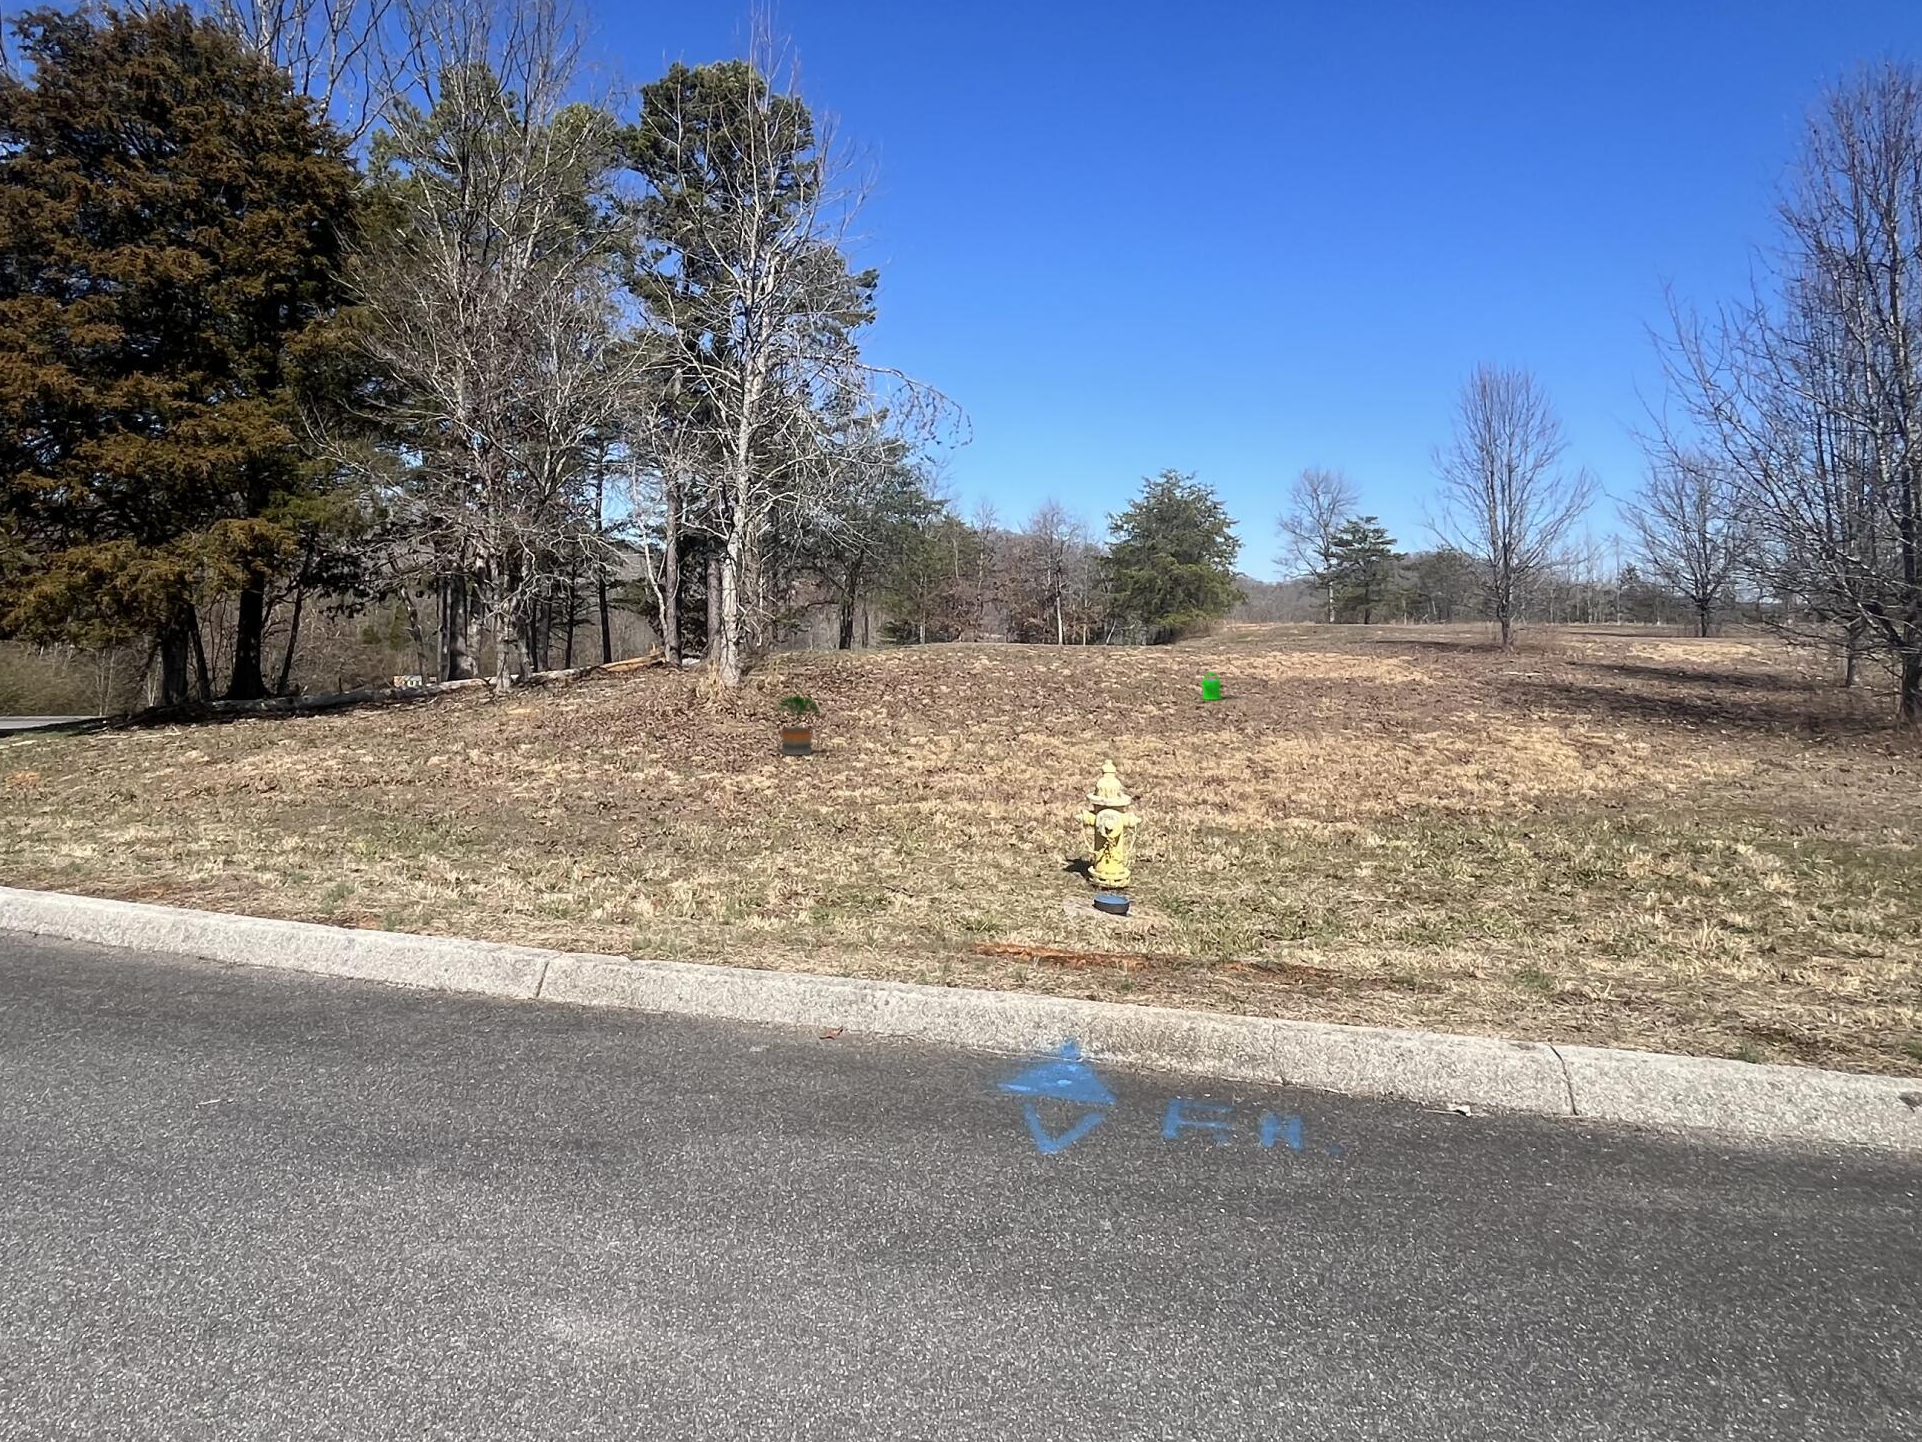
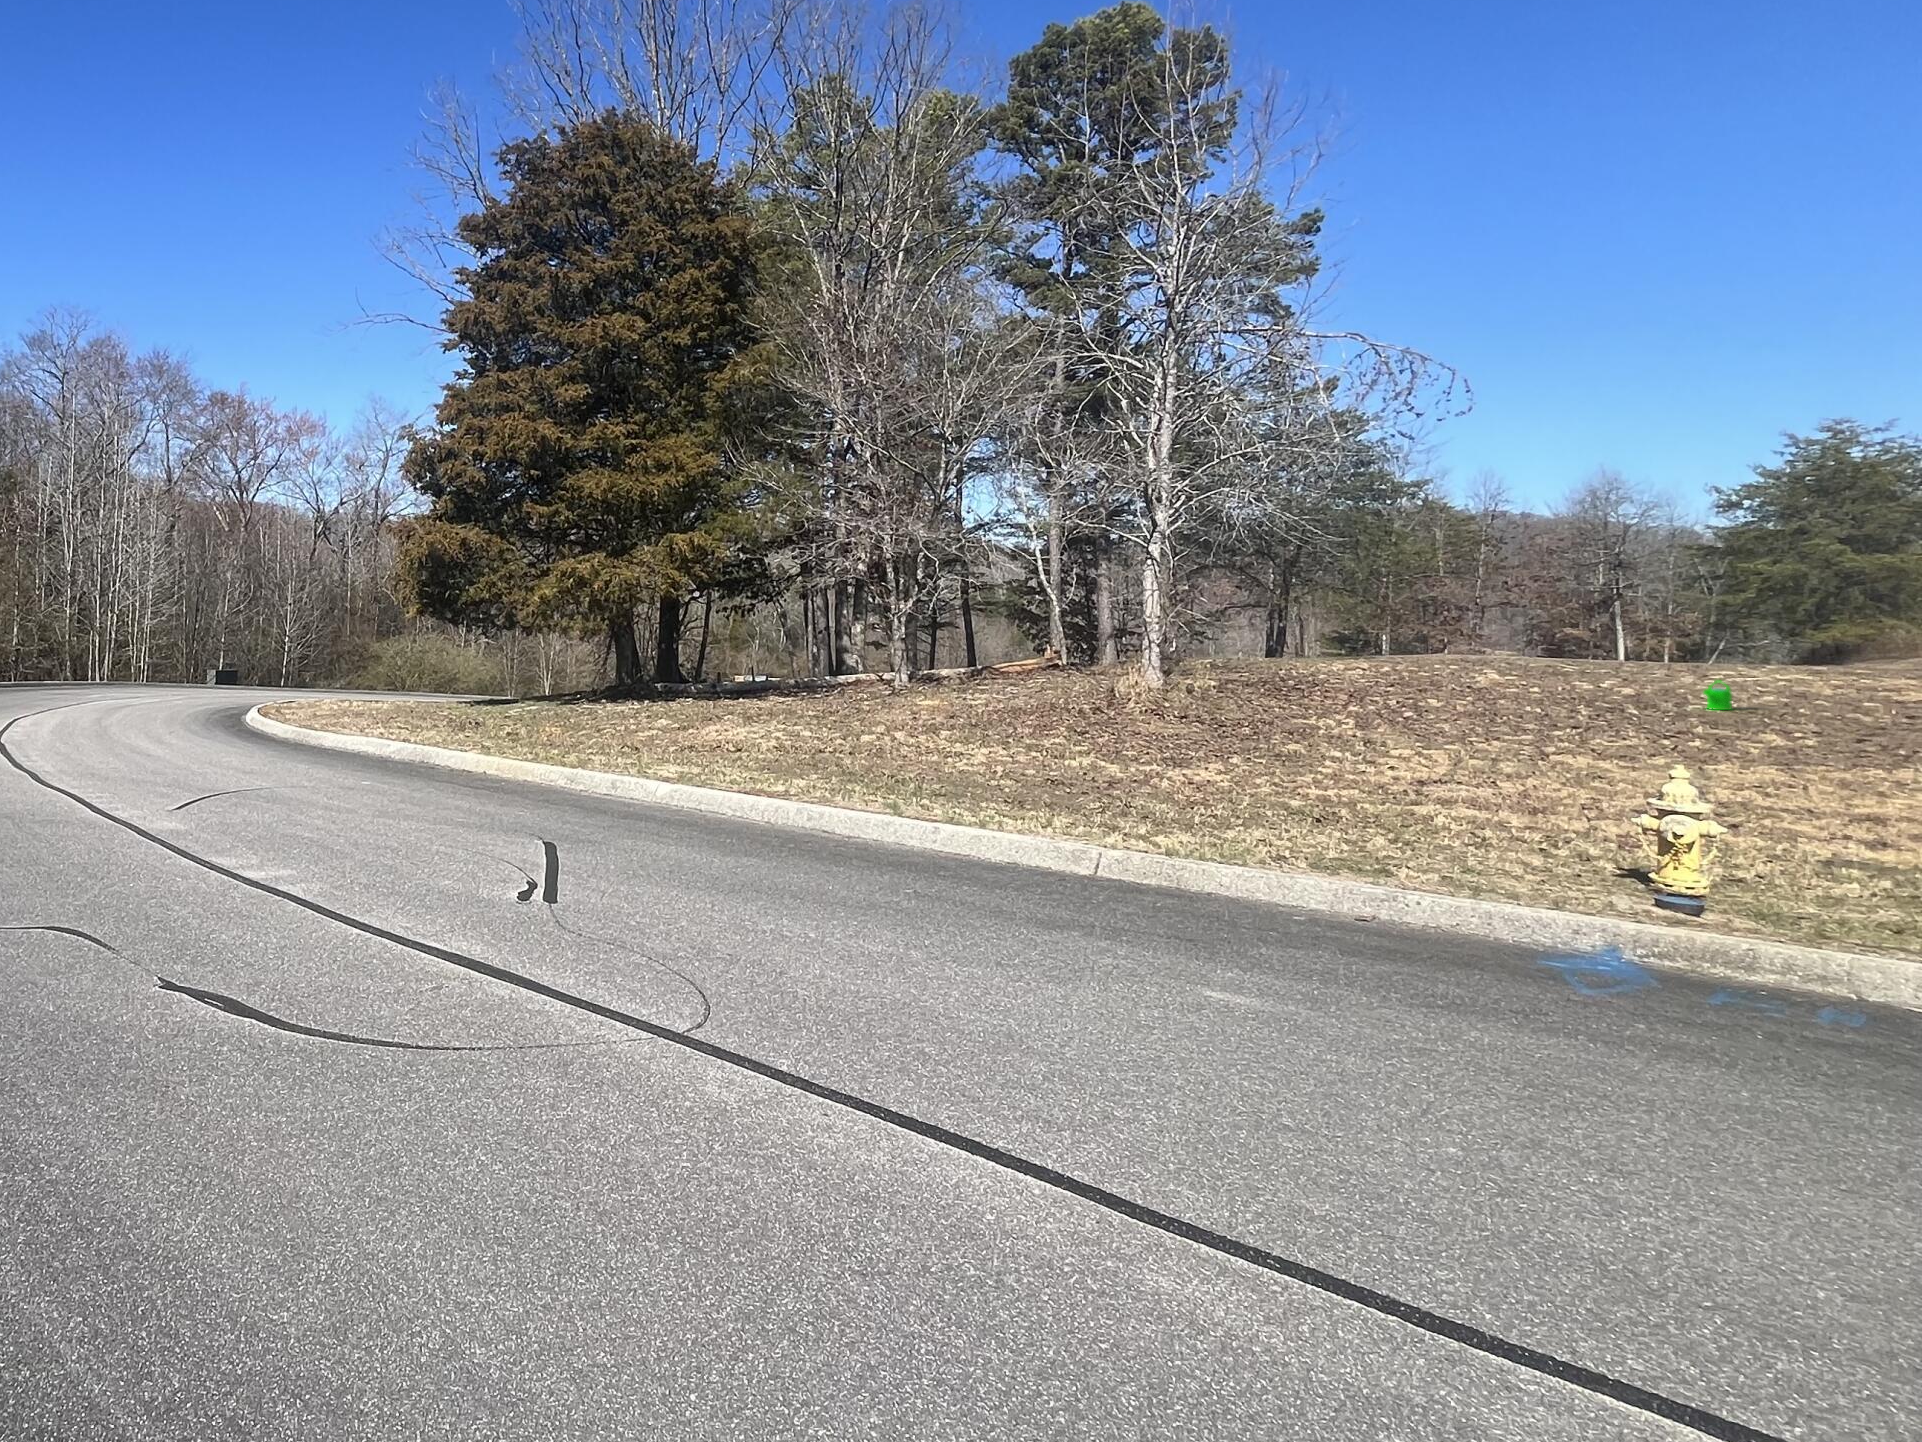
potted tree: present [778,696,819,755] -> none [1192,691,1239,746]

